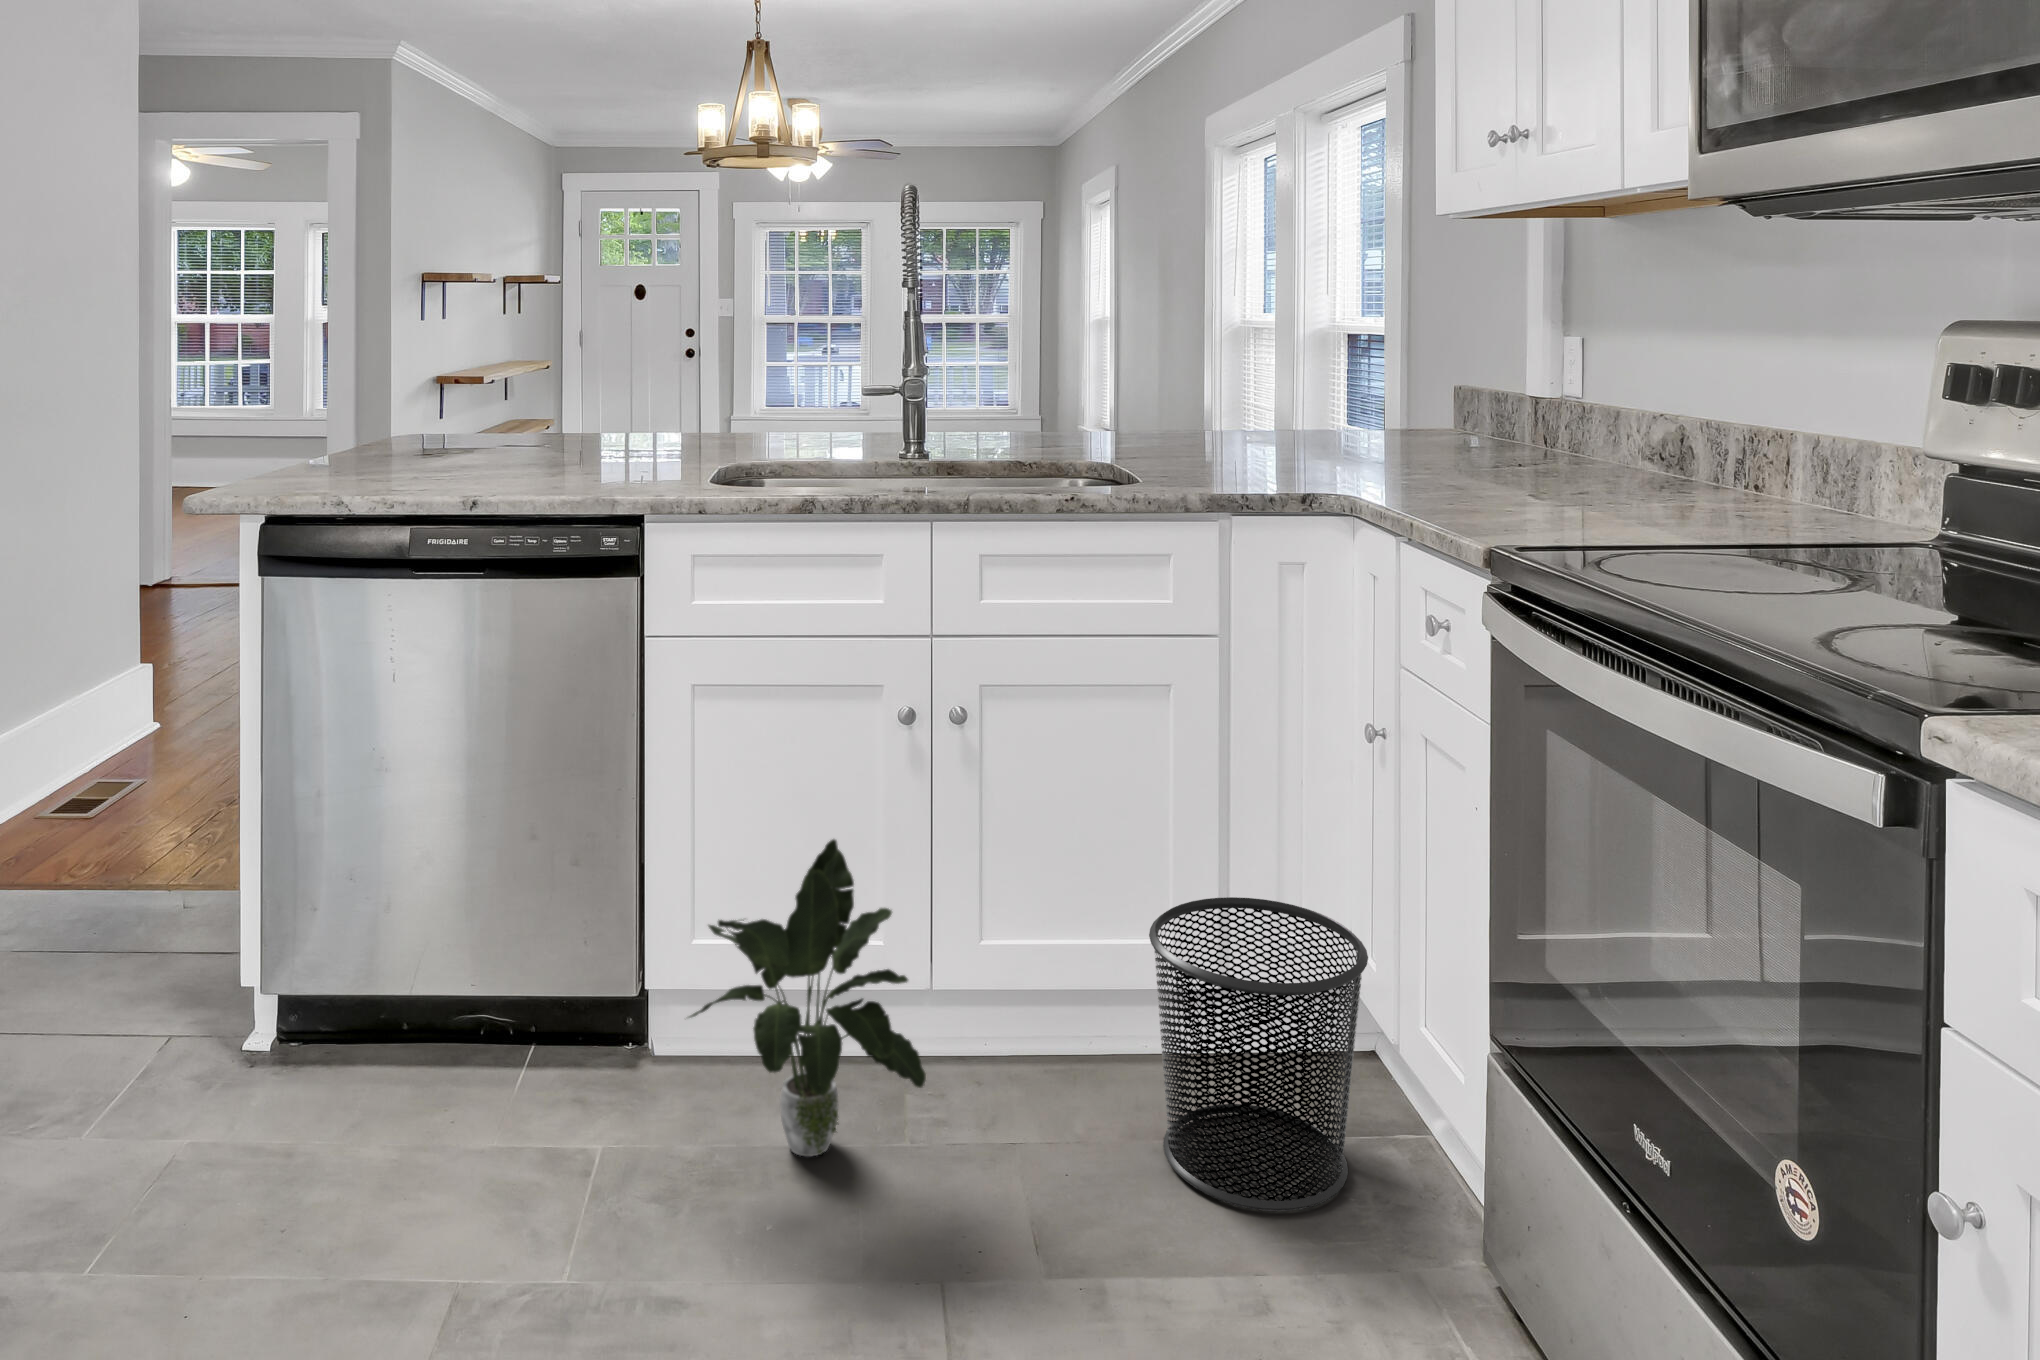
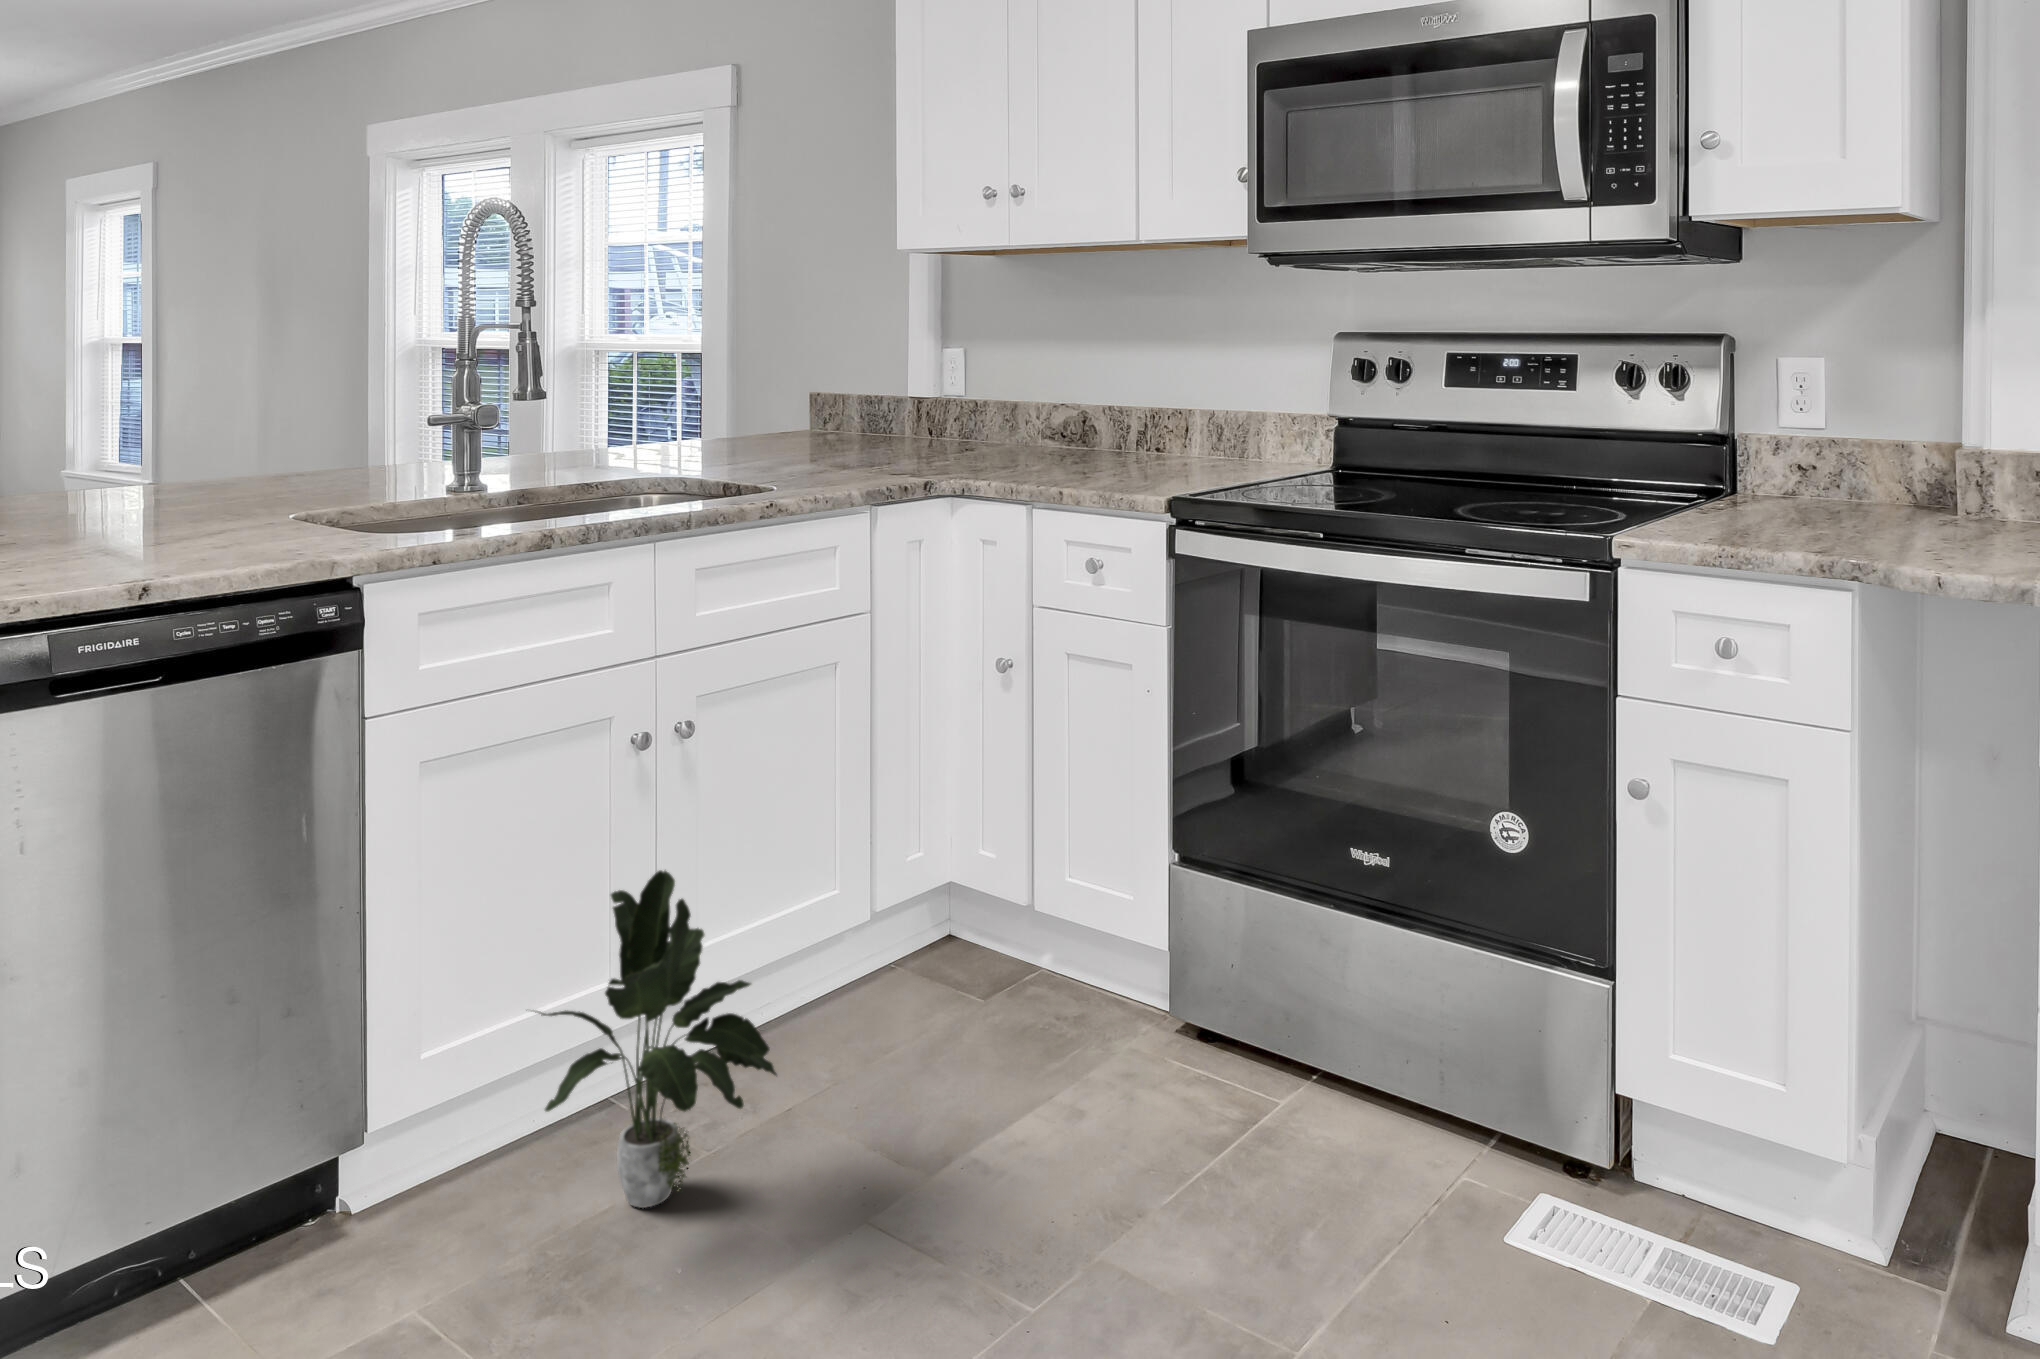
waste bin: present [1149,897,1368,1211] -> none [887,821,1063,1067]

